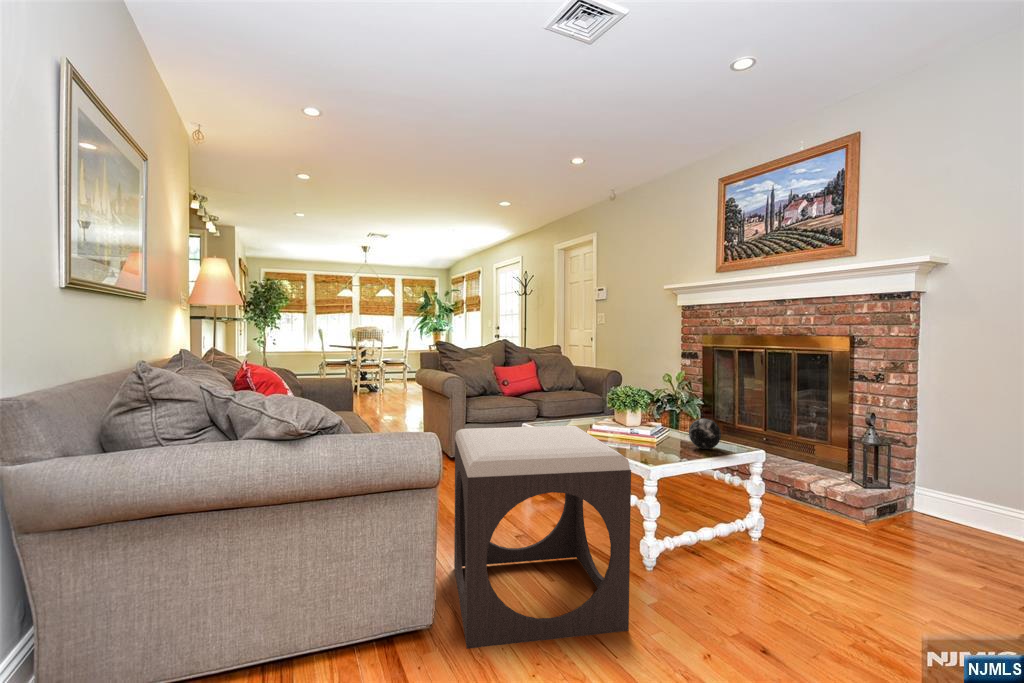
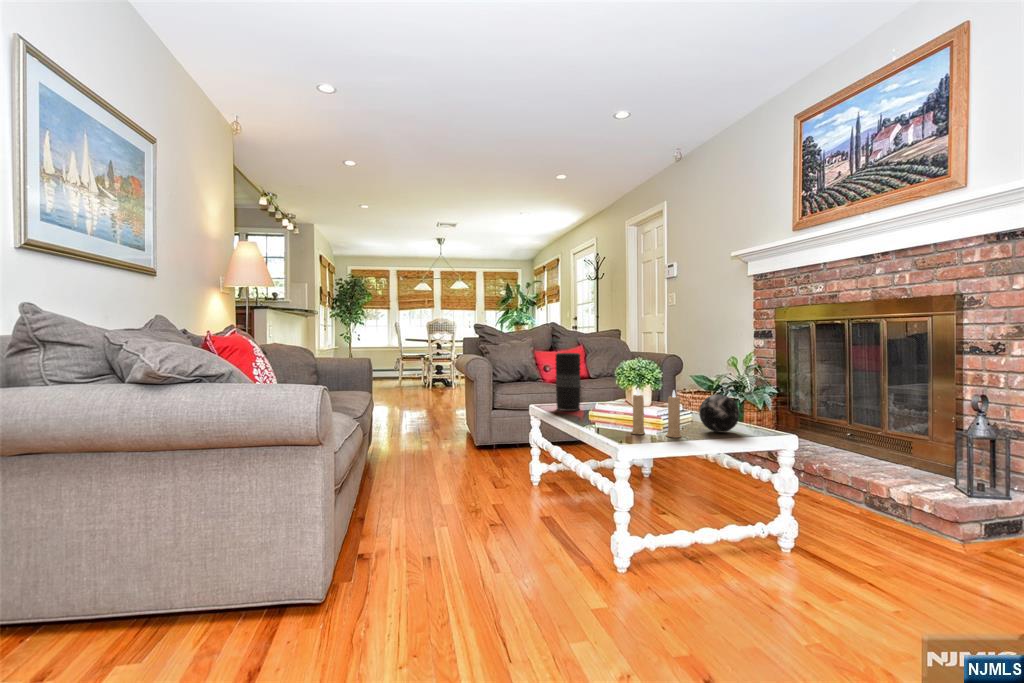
vase: none [548,377,570,428] -> present [556,353,581,411]
candle: none [638,413,681,455] -> present [631,389,681,438]
footstool: present [454,426,631,649] -> none [350,395,548,633]

